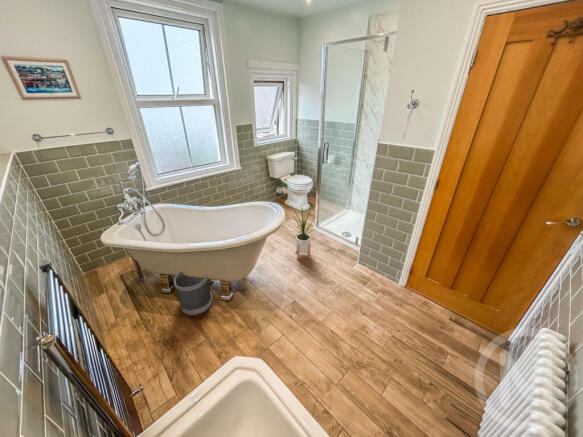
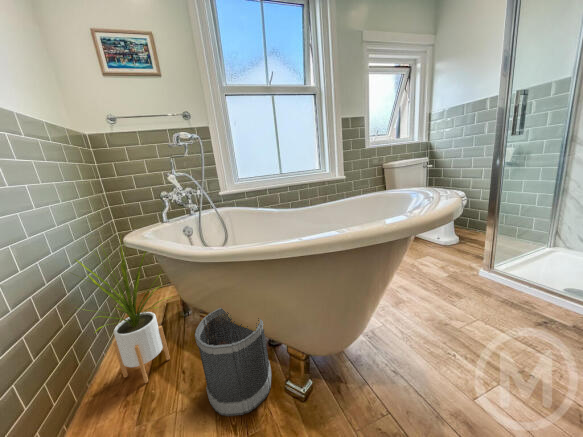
house plant: present [293,207,315,259] -> present [74,241,171,383]

